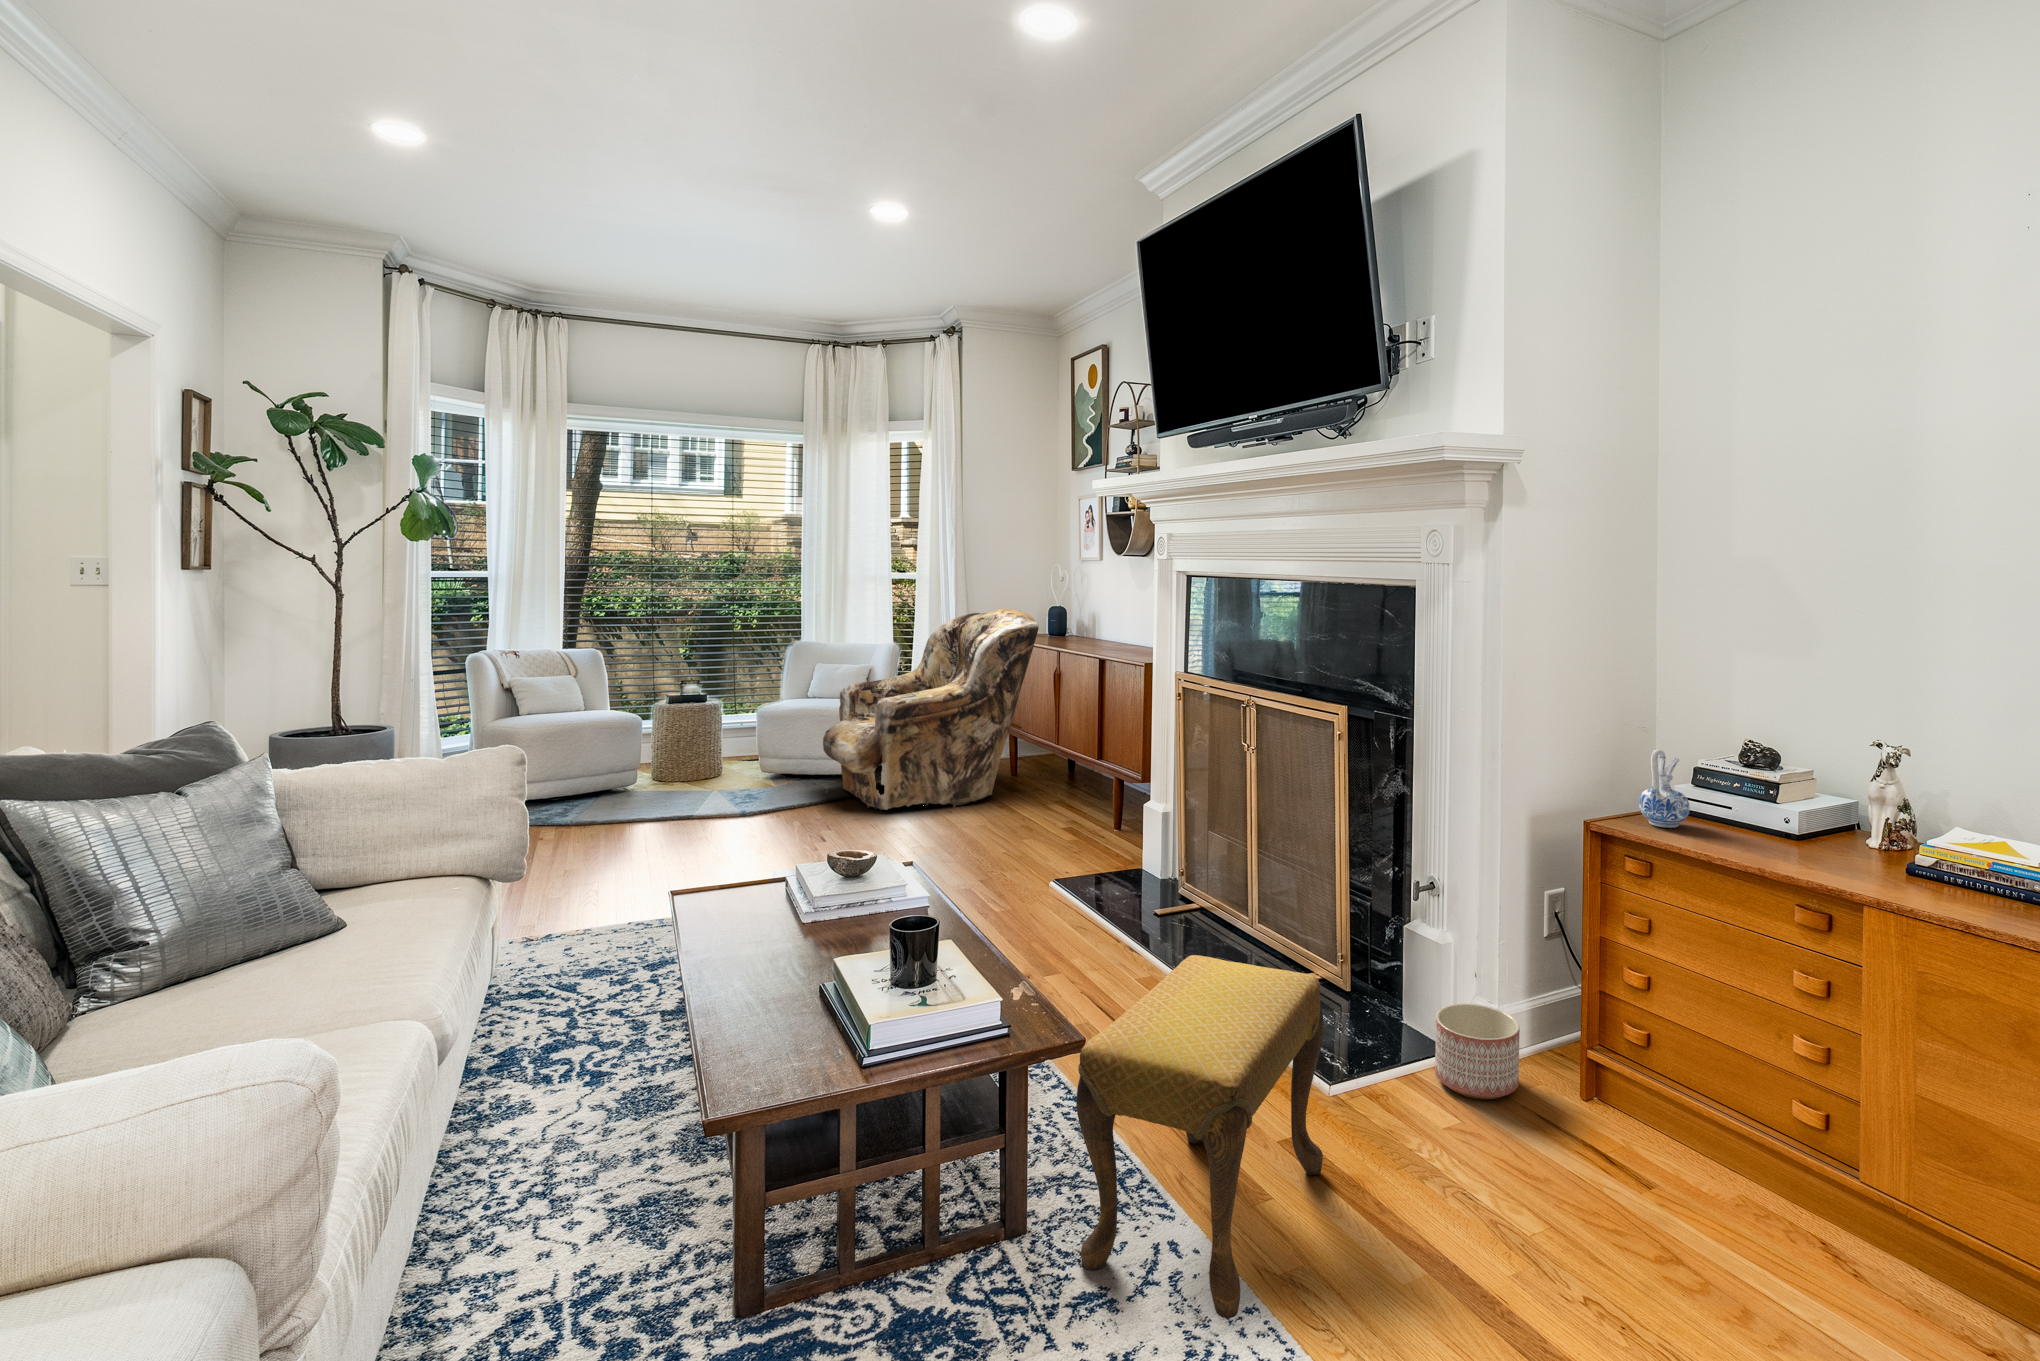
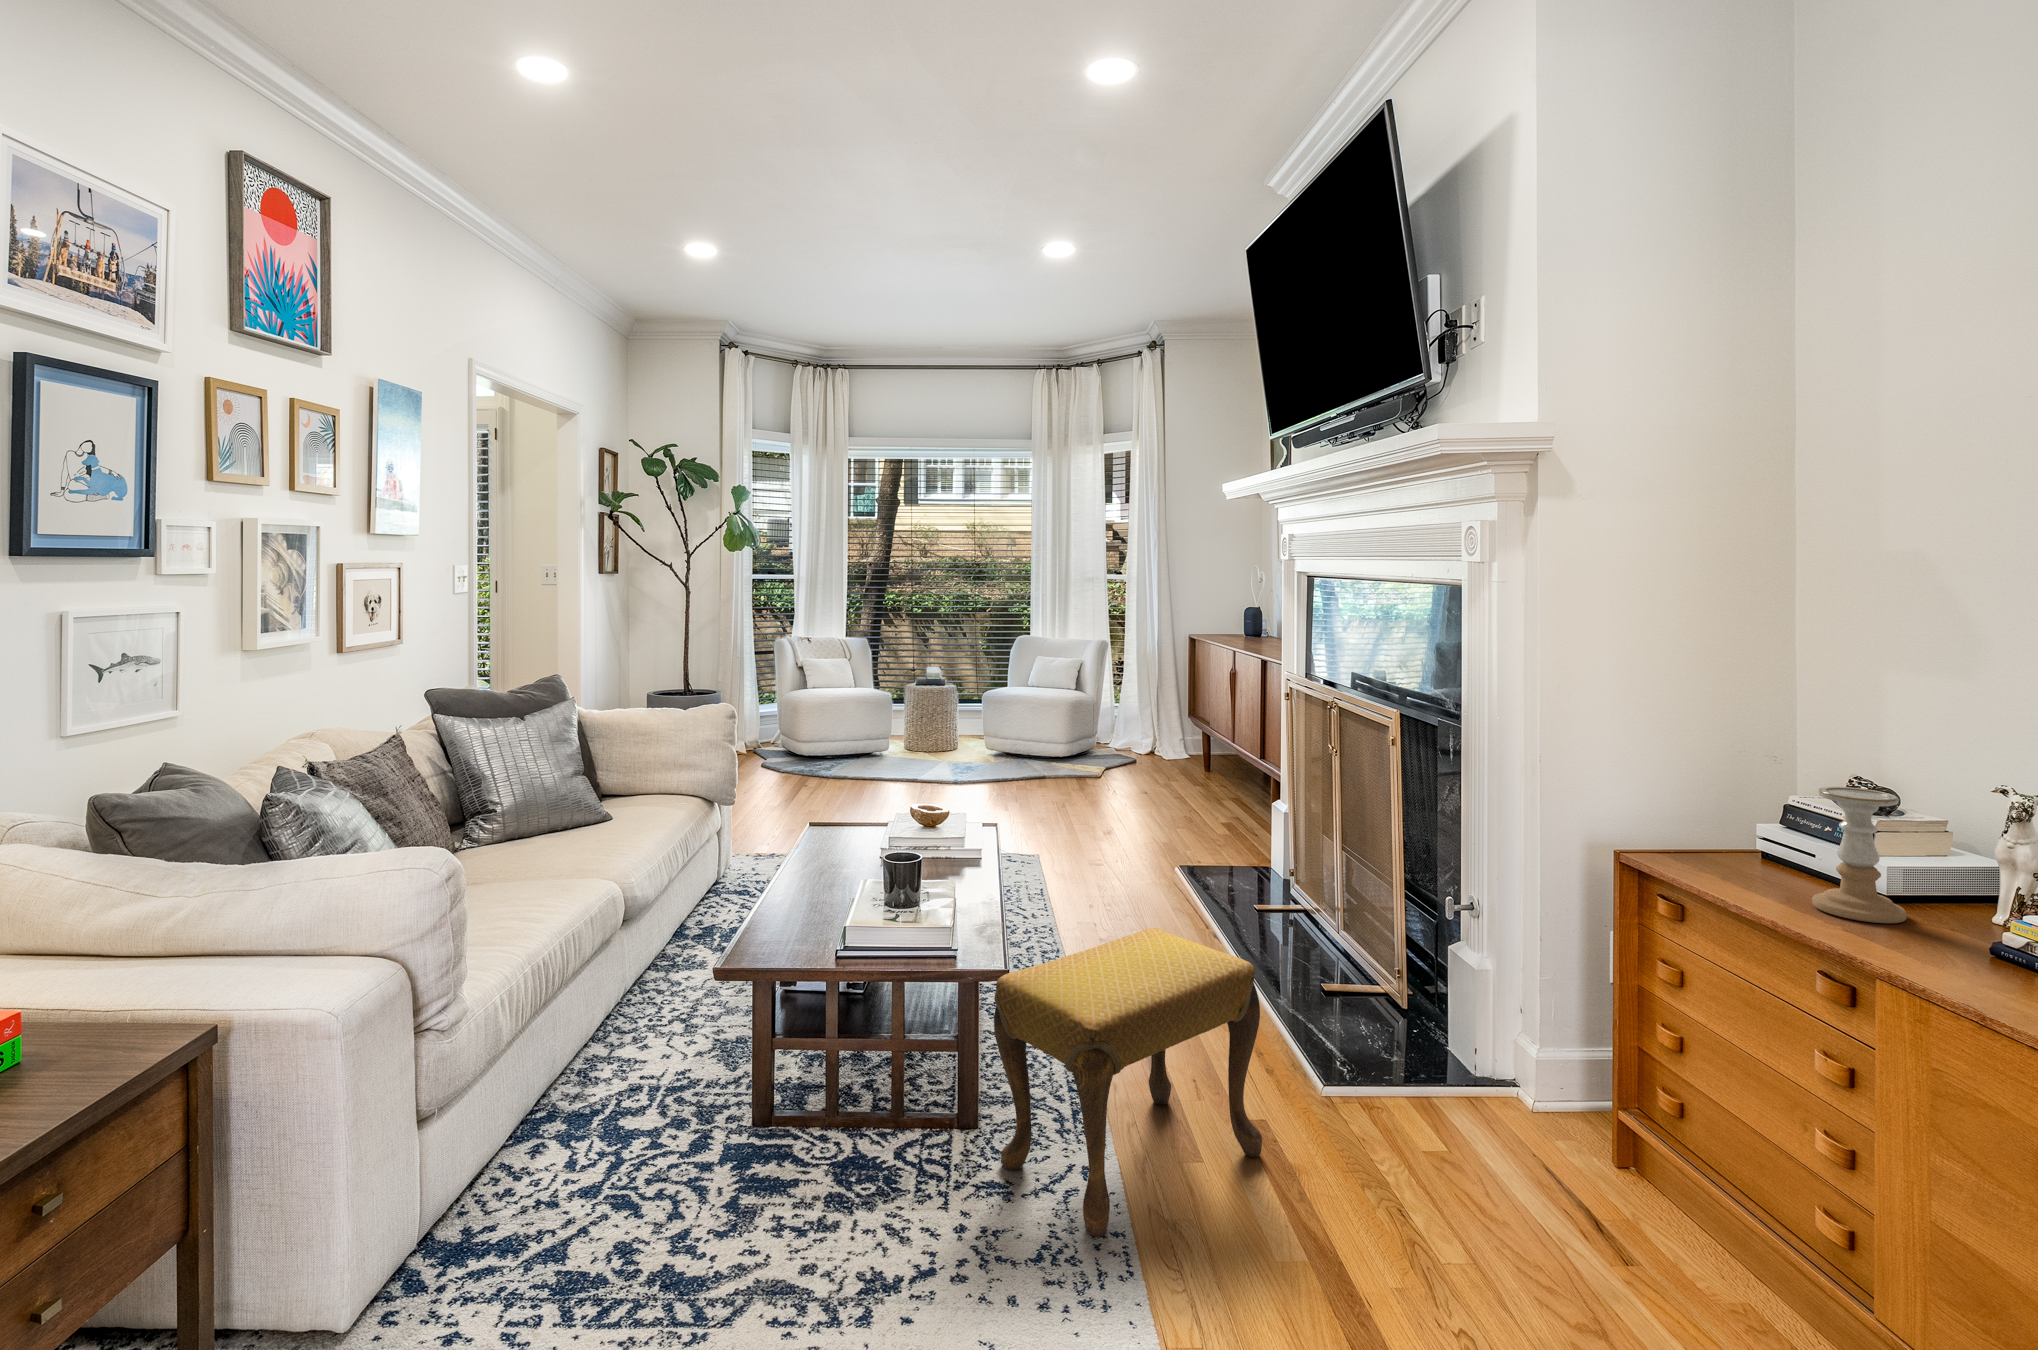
armchair: present [823,609,1039,810] -> none [1025,609,1218,795]
ceramic pitcher: present [1639,749,1690,828] -> none [1701,777,1769,872]
candle holder: none [1747,752,1814,858] -> present [1812,787,1907,923]
planter: present [1435,1004,1520,1099] -> none [1448,1038,1547,1145]

